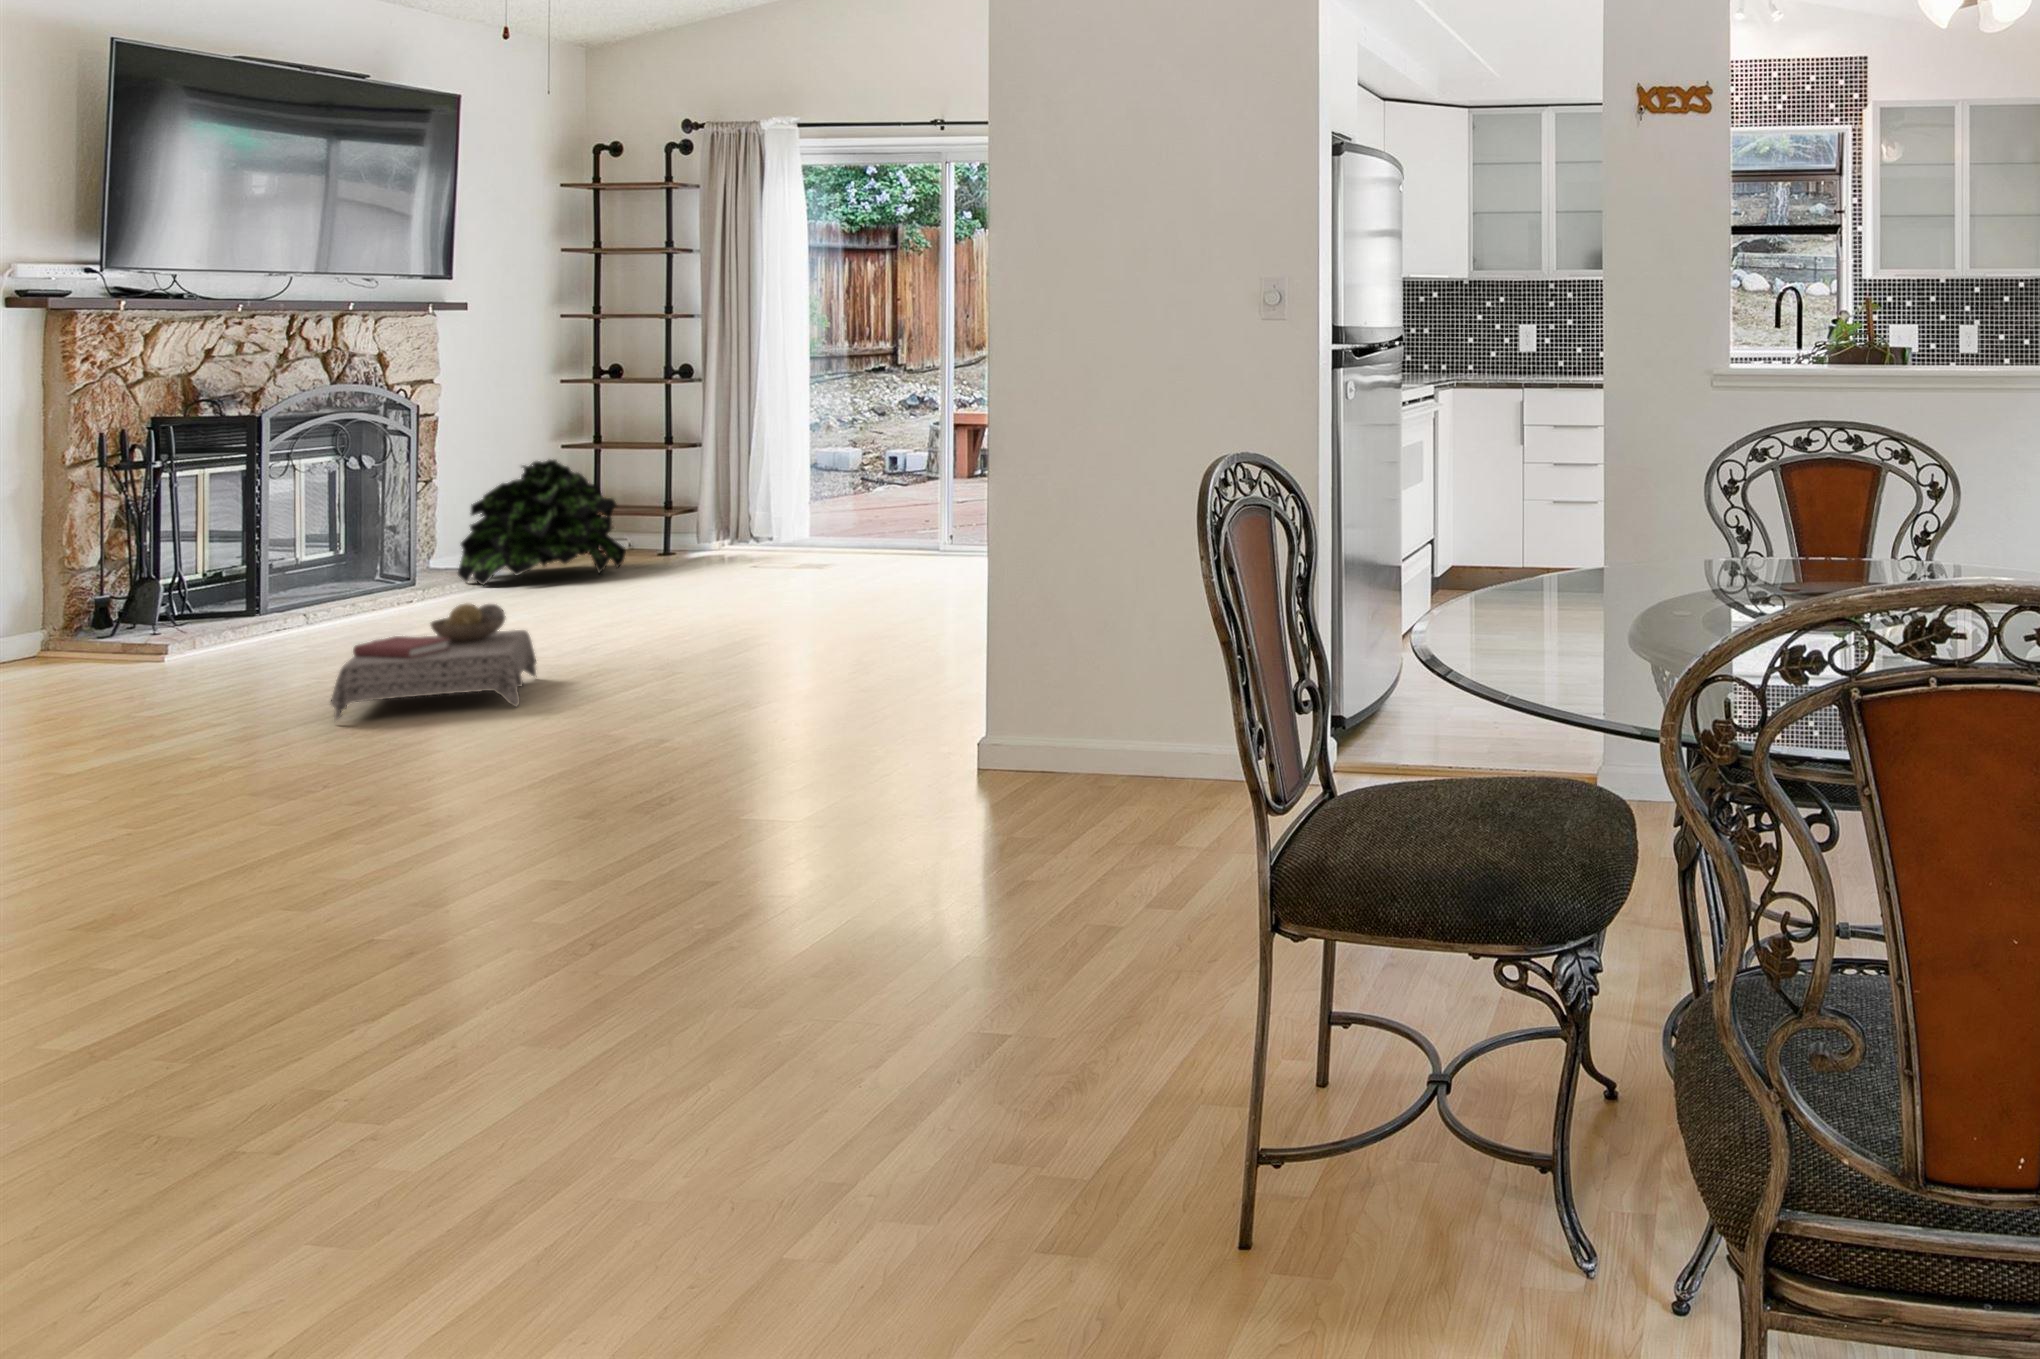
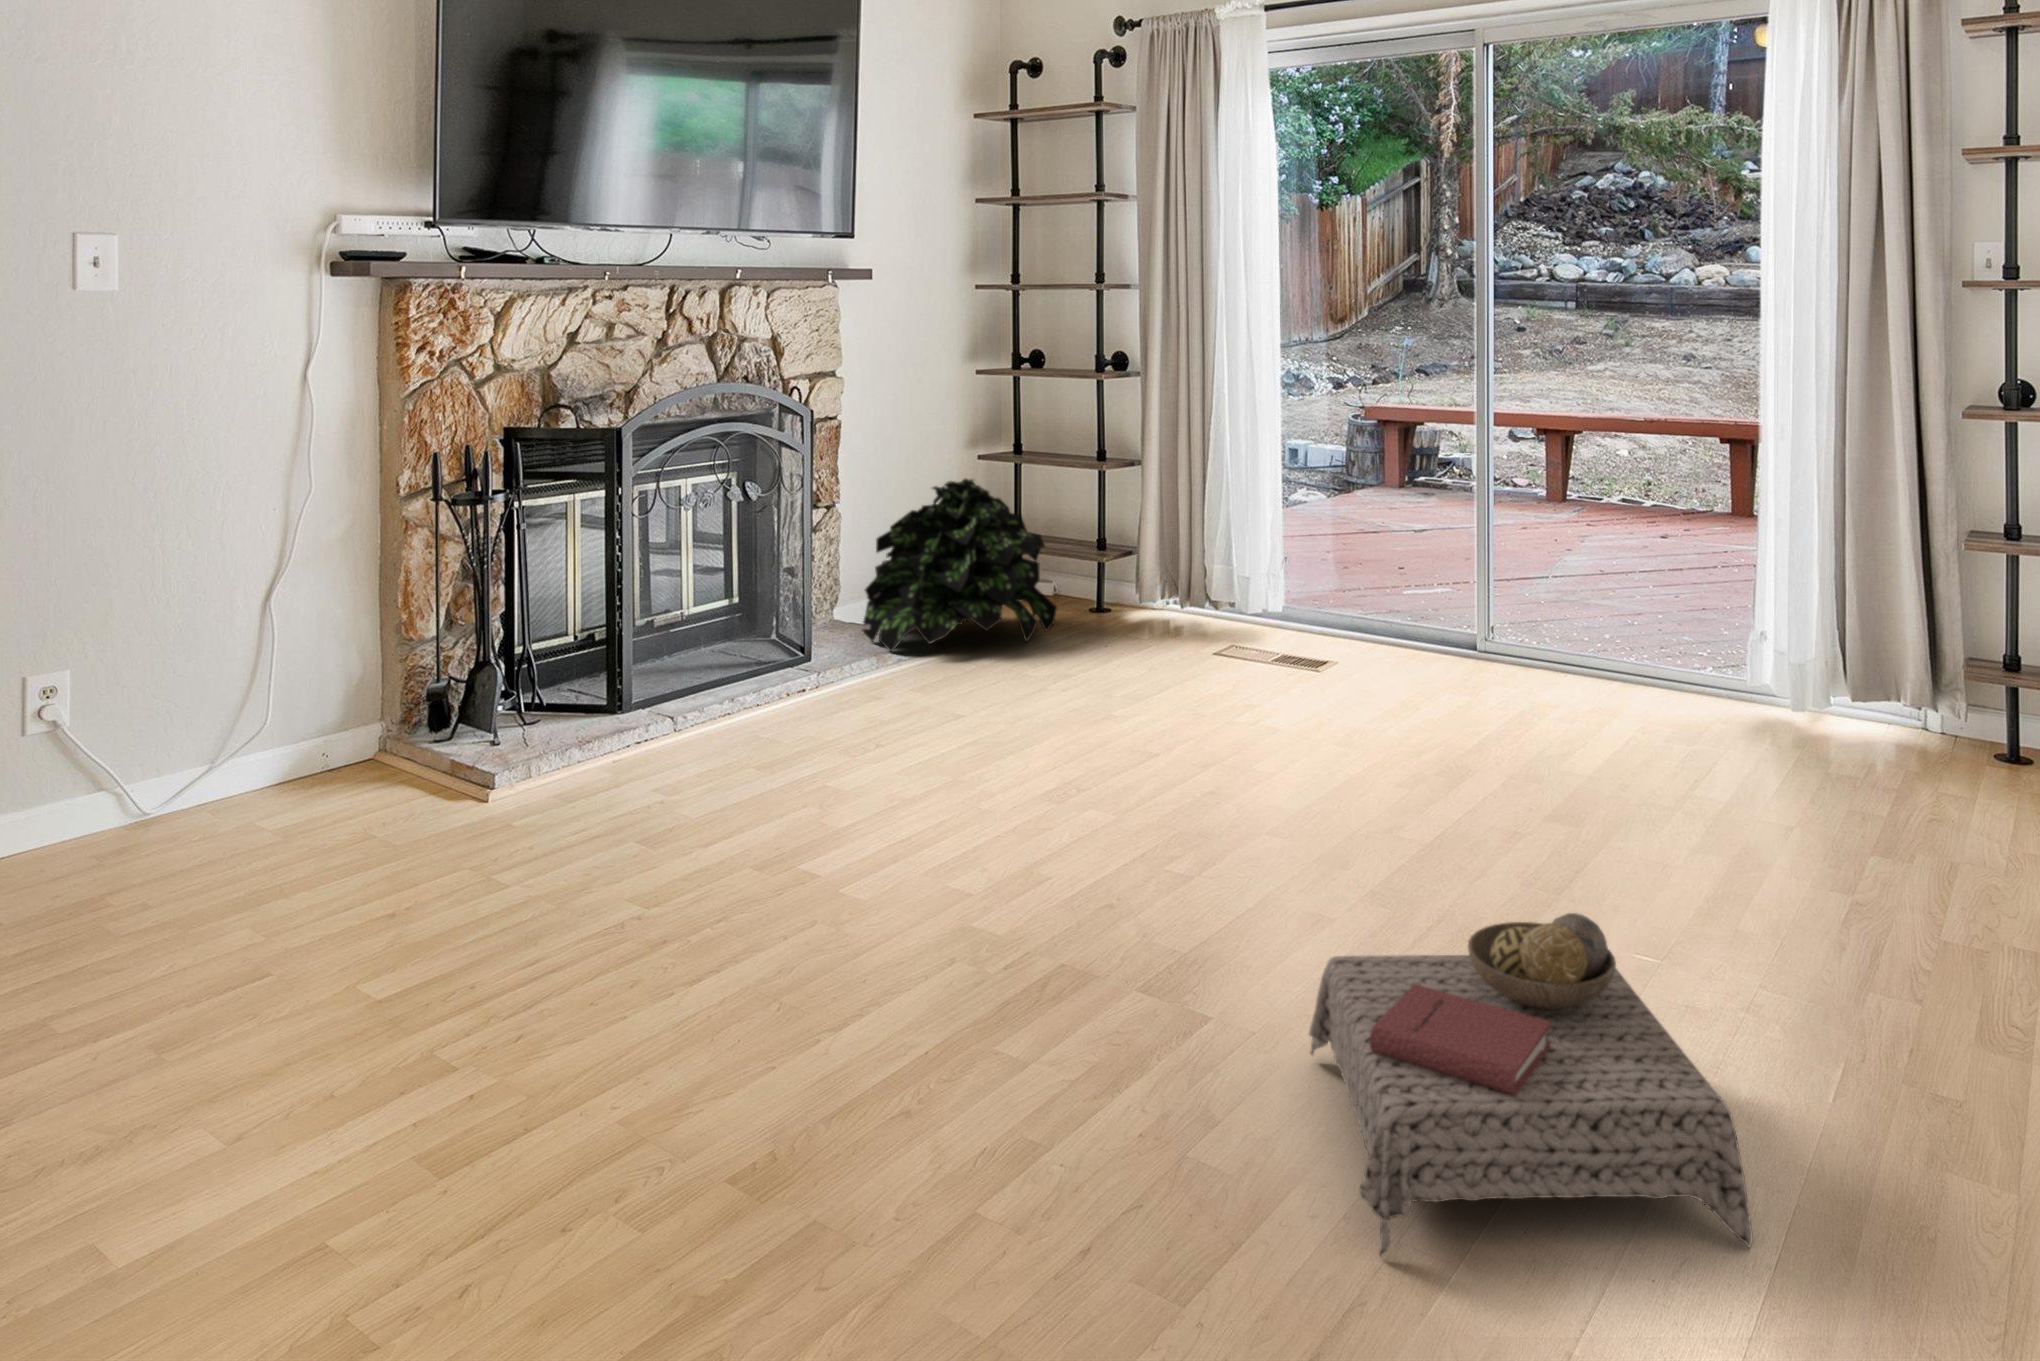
ottoman: present [331,604,537,721] -> present [1309,913,1752,1255]

